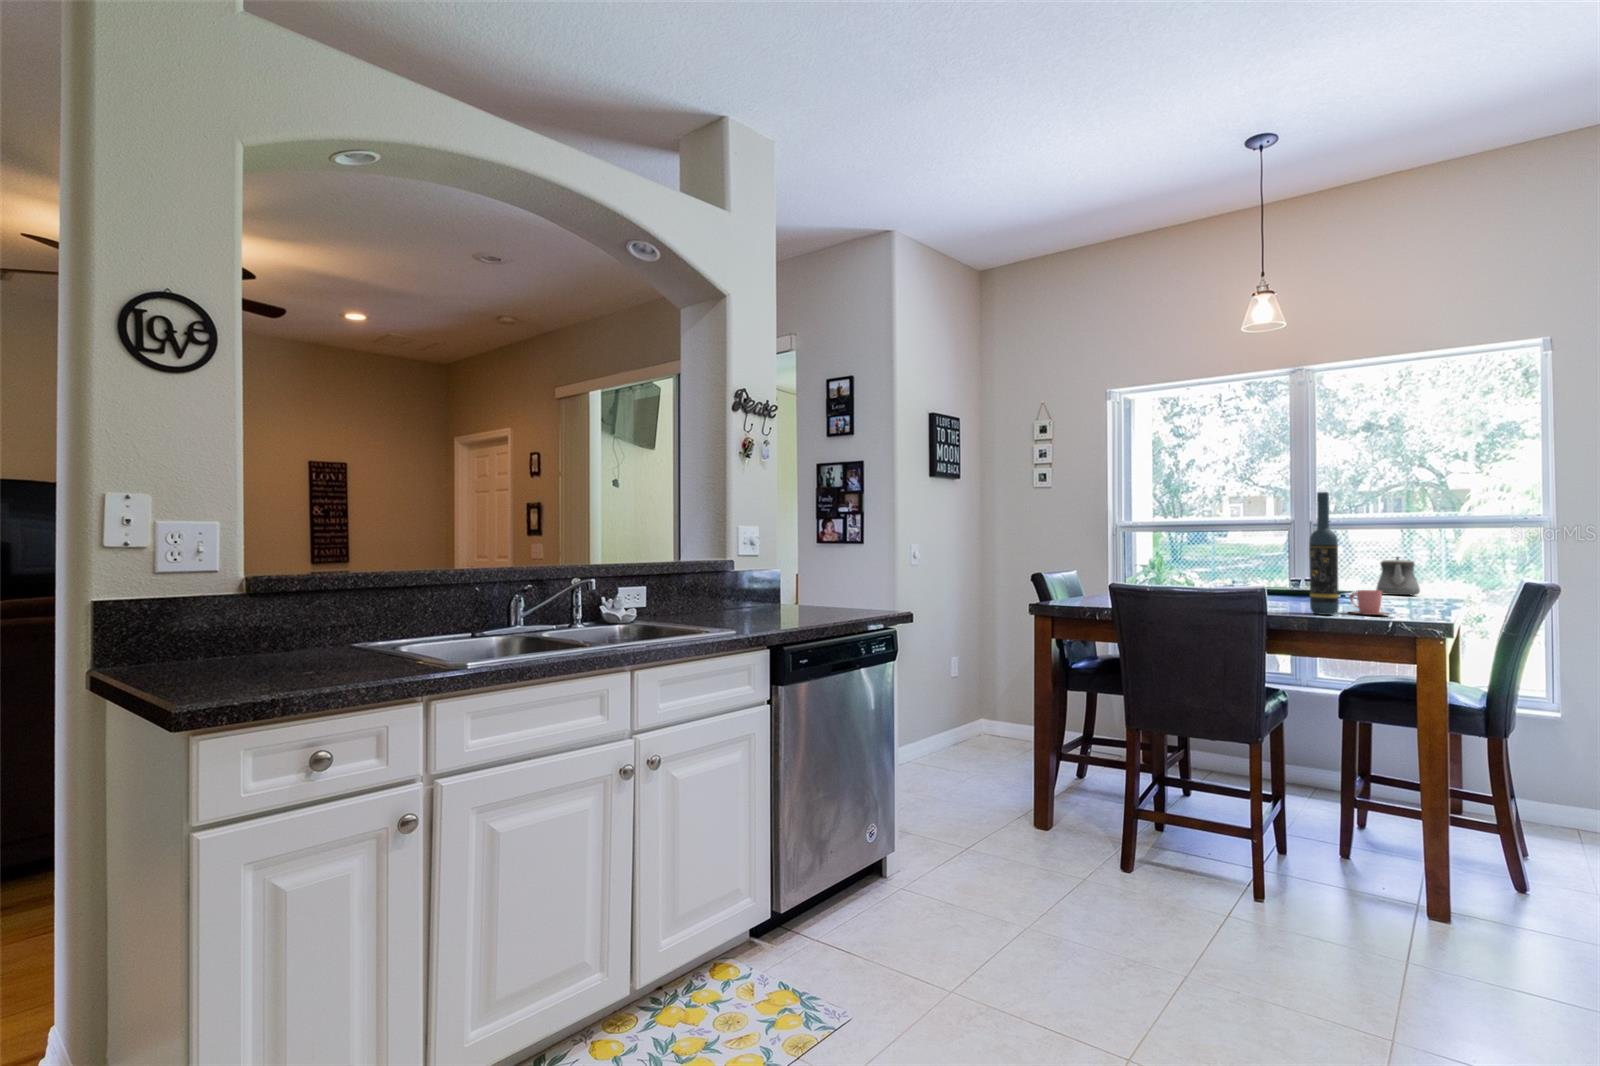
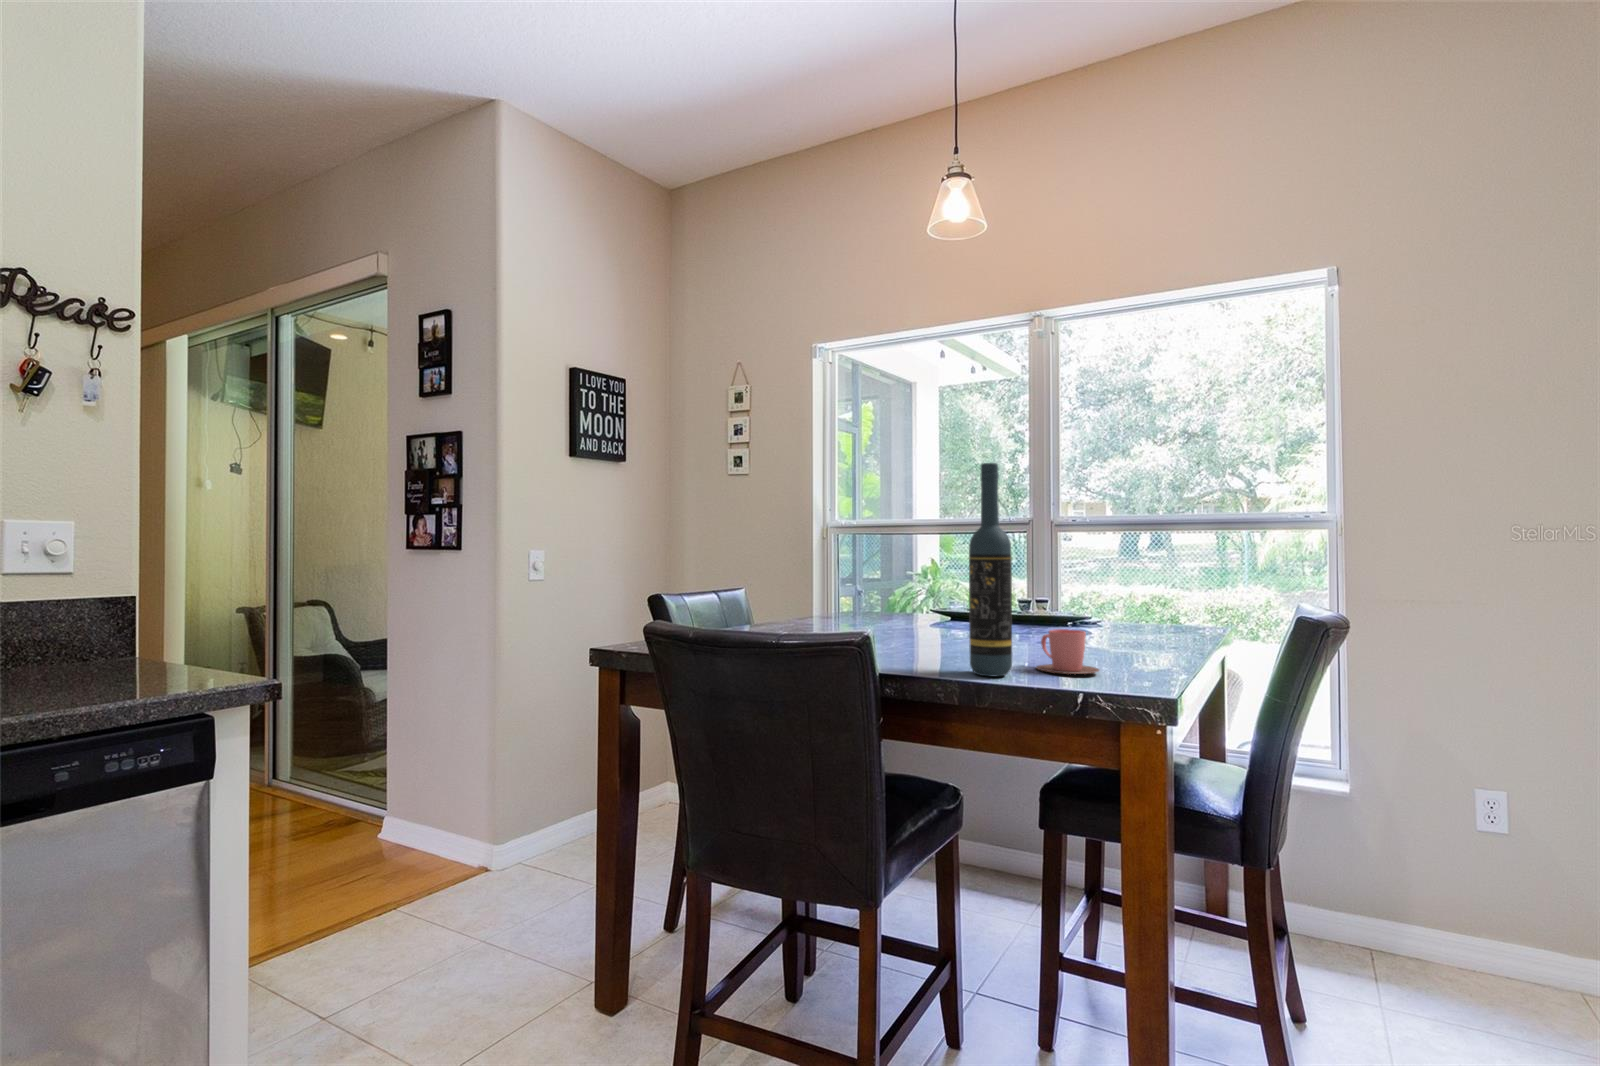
teapot: present [1376,557,1420,595] -> none [1121,569,1174,623]

